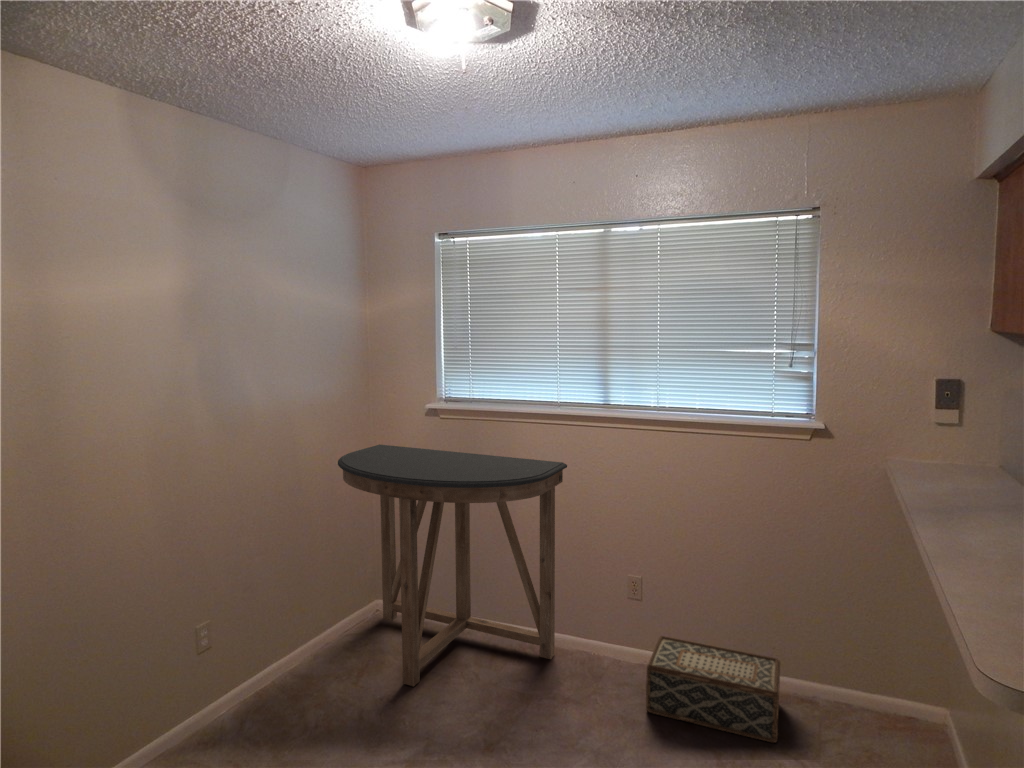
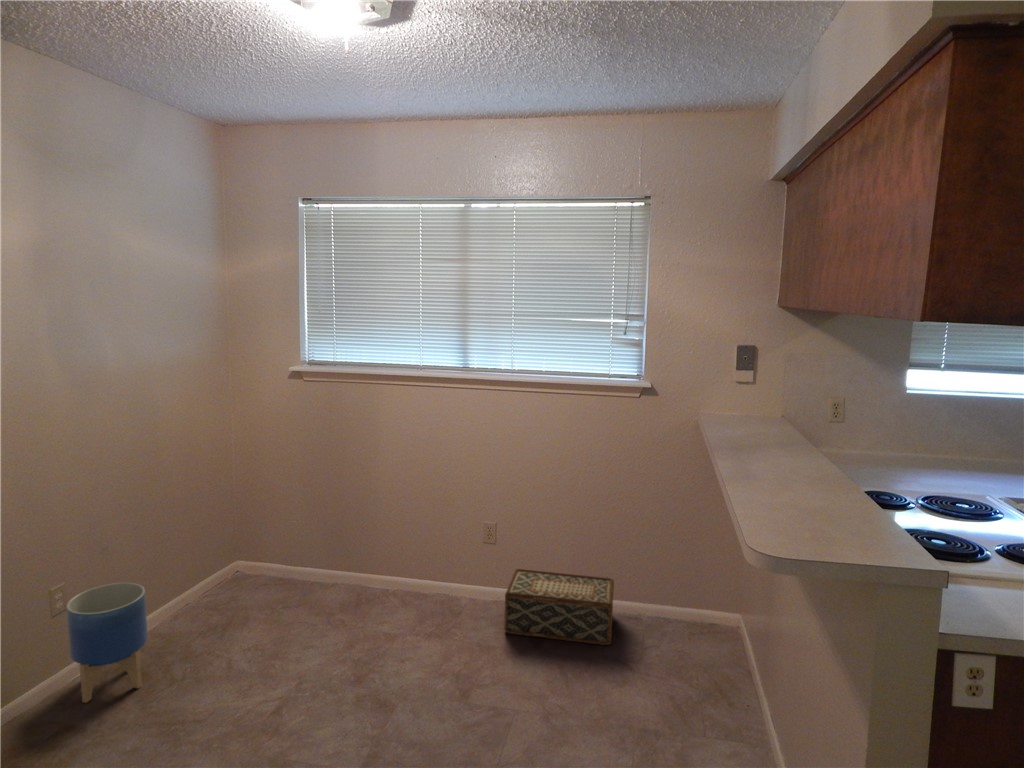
console table: present [338,444,567,686] -> none [204,408,434,634]
planter: none [205,620,278,741] -> present [67,583,148,703]

